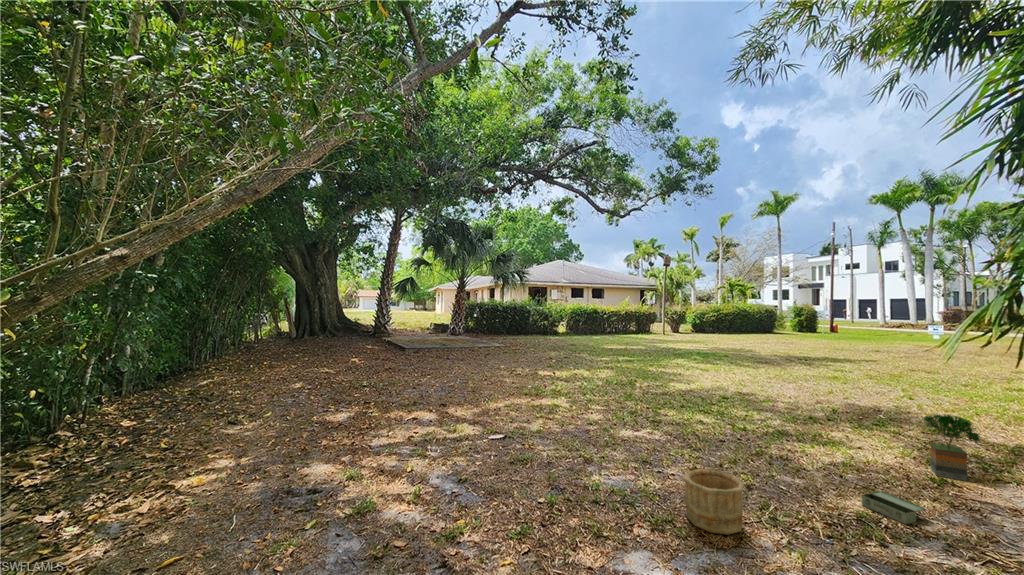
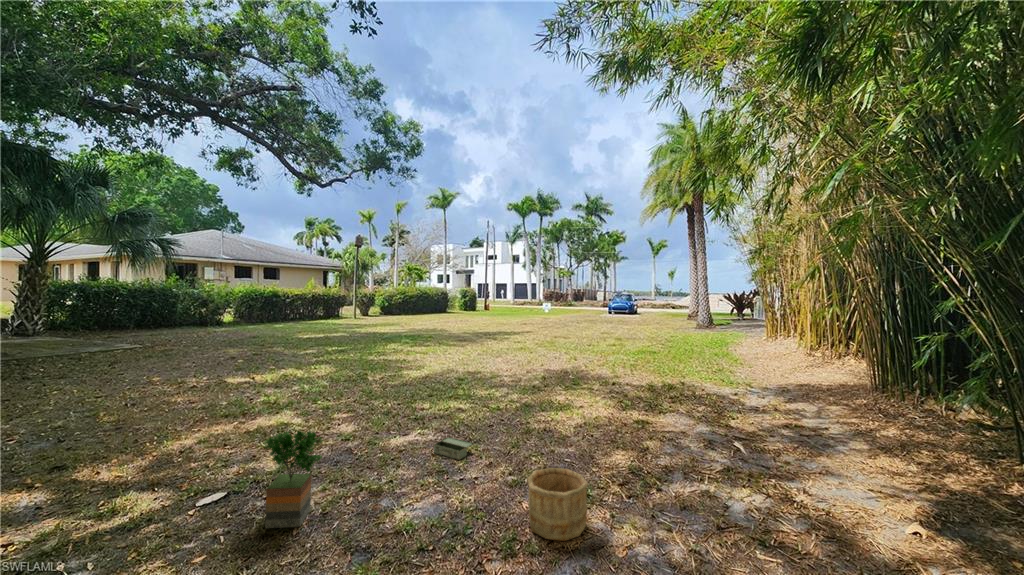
potted tree: present [923,414,980,481] -> present [264,431,323,528]
toolbox: present [861,491,925,524] -> present [434,437,473,460]

